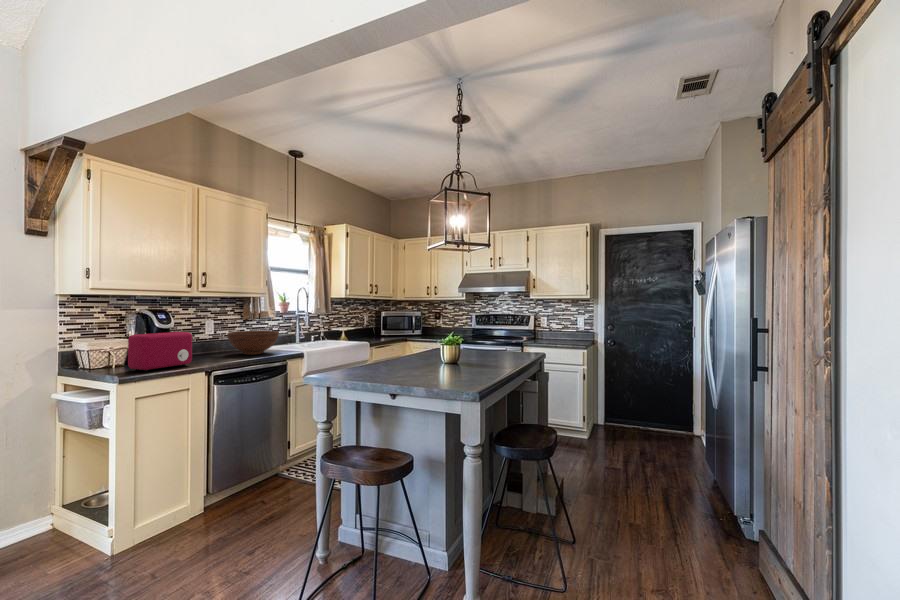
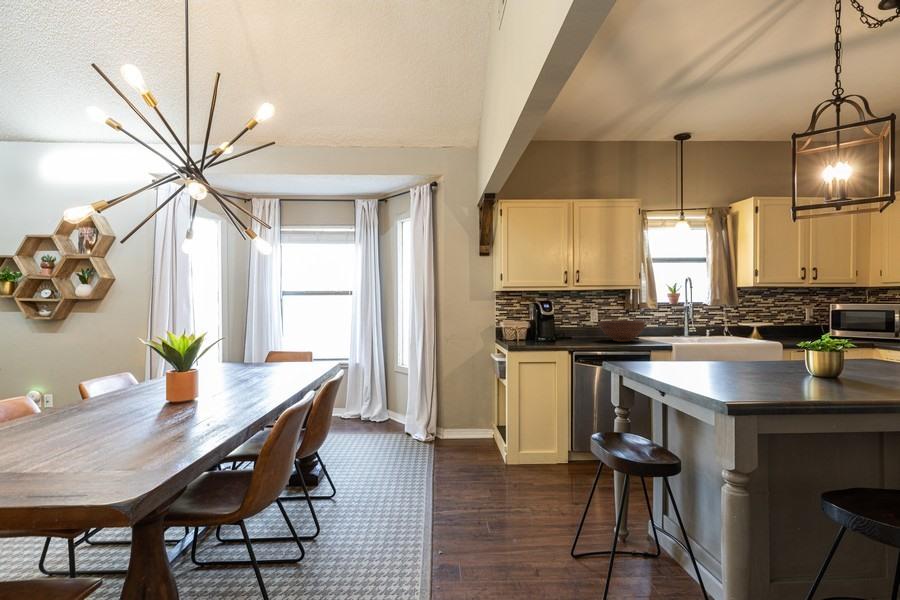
toaster: present [128,332,192,372] -> none [518,318,559,345]

